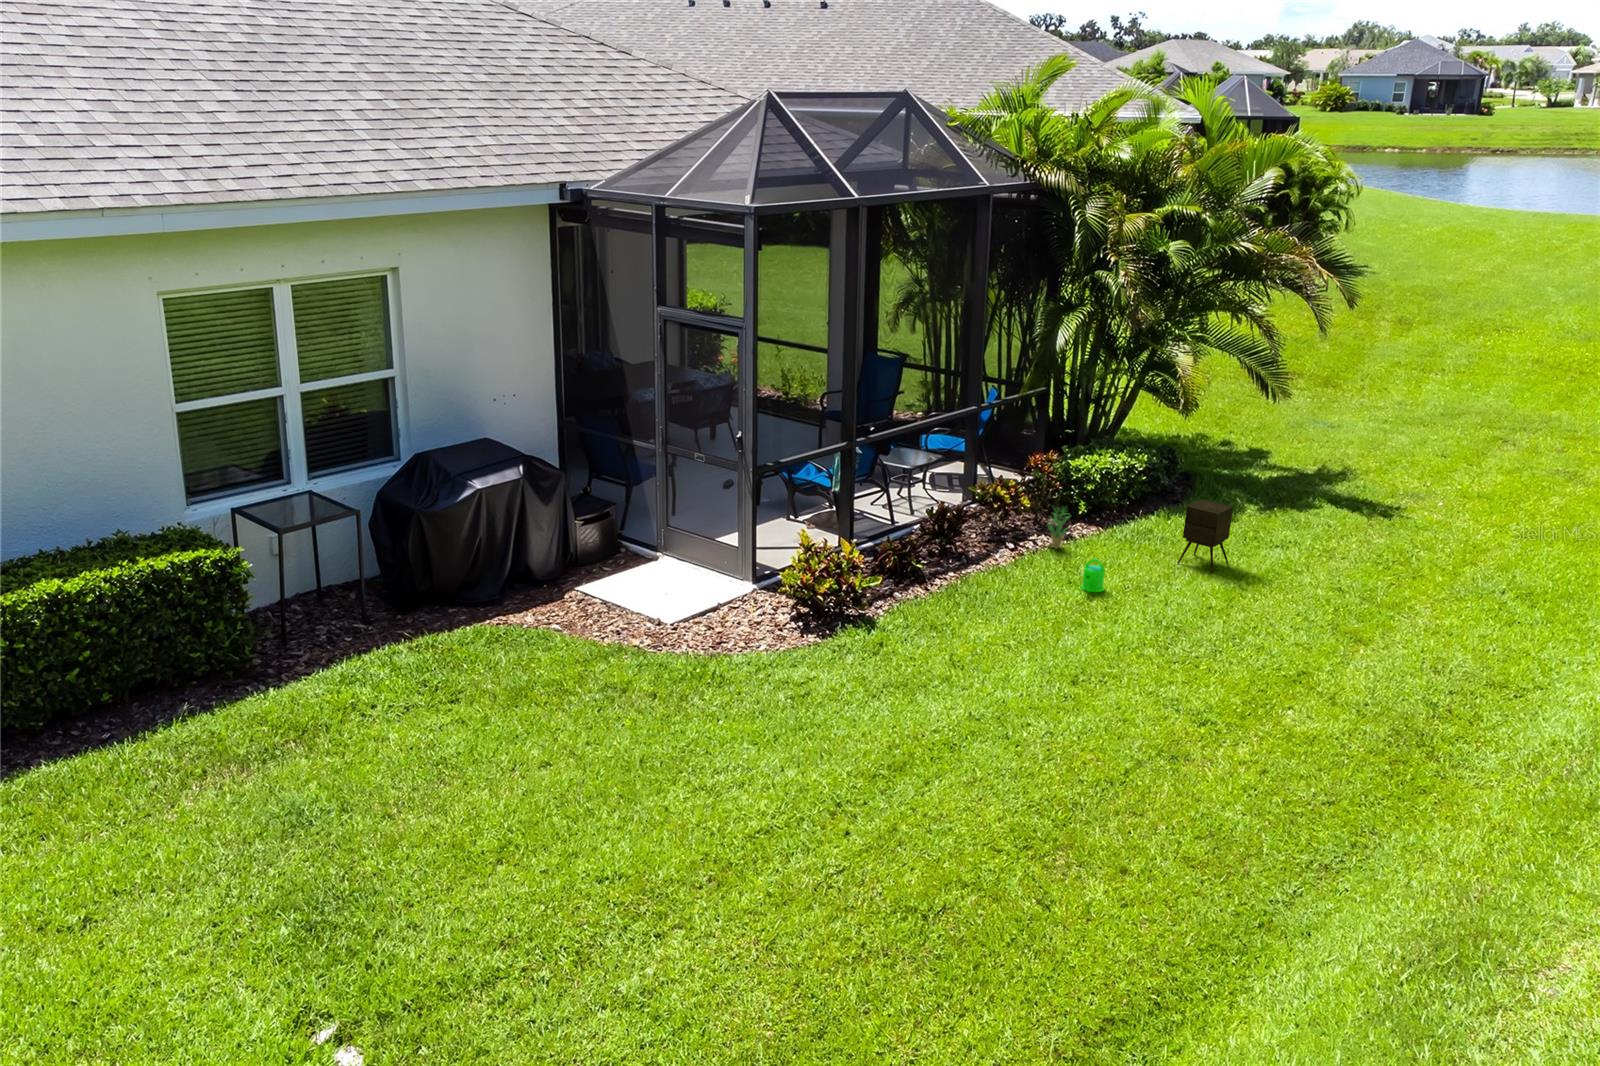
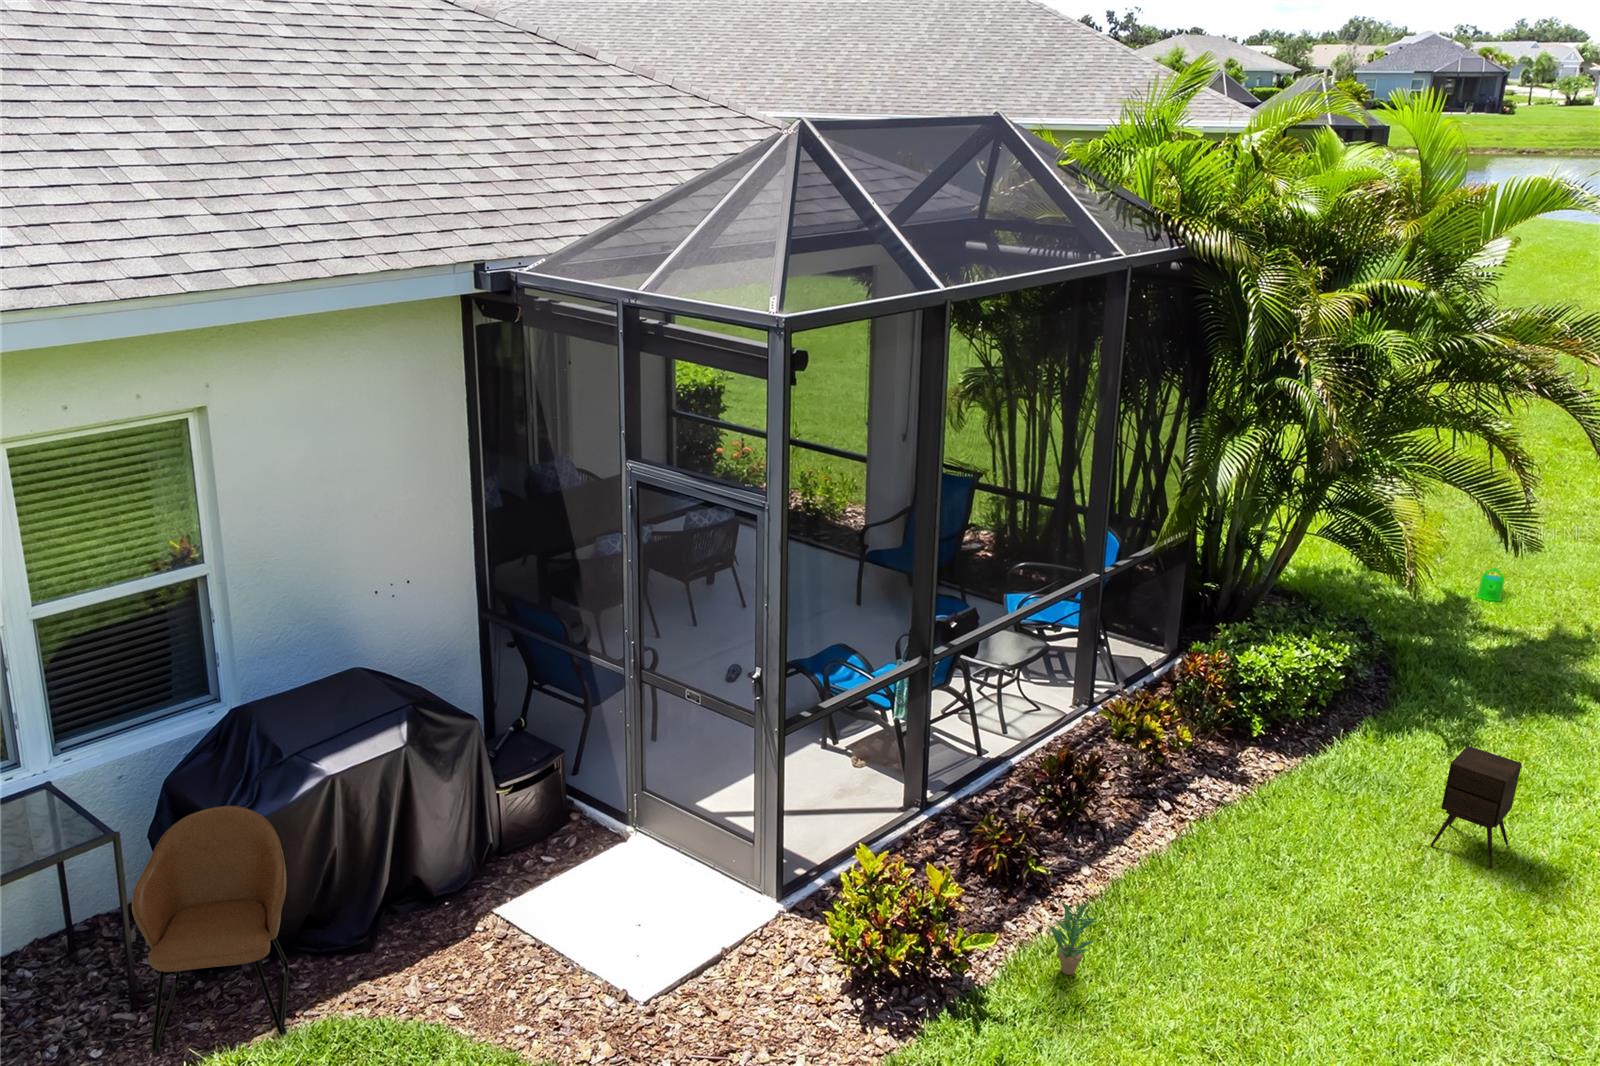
chair: none [374,500,461,634] -> present [132,806,290,1052]
potted plant: present [1048,508,1069,548] -> present [1051,901,1097,975]
watering can: present [1081,558,1105,592] -> present [1477,568,1504,601]

